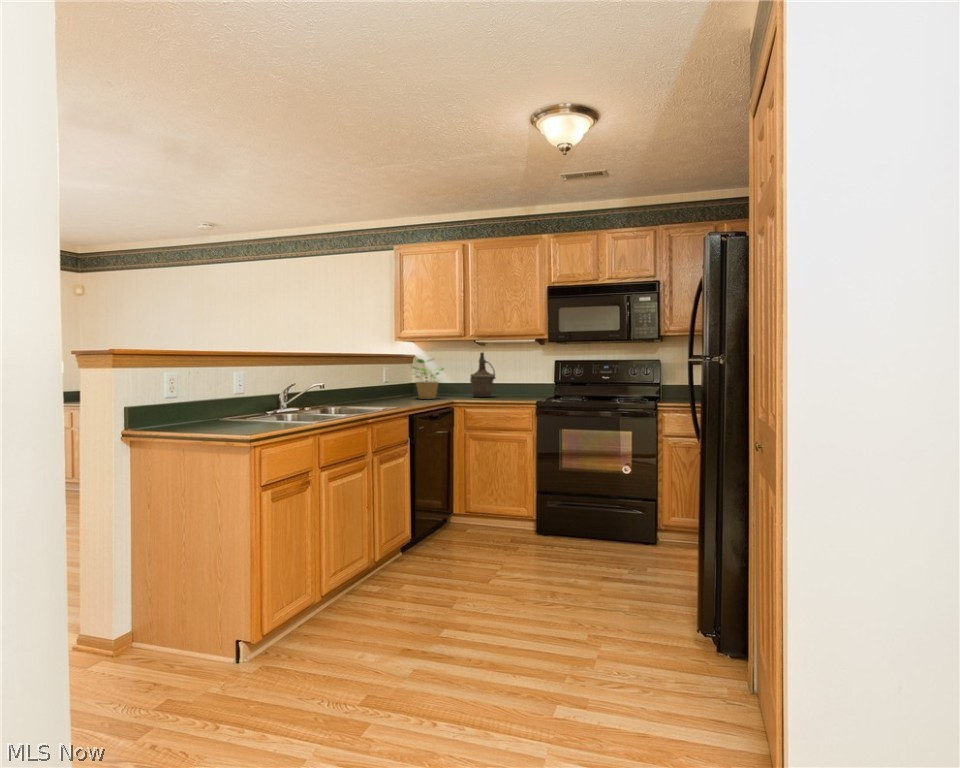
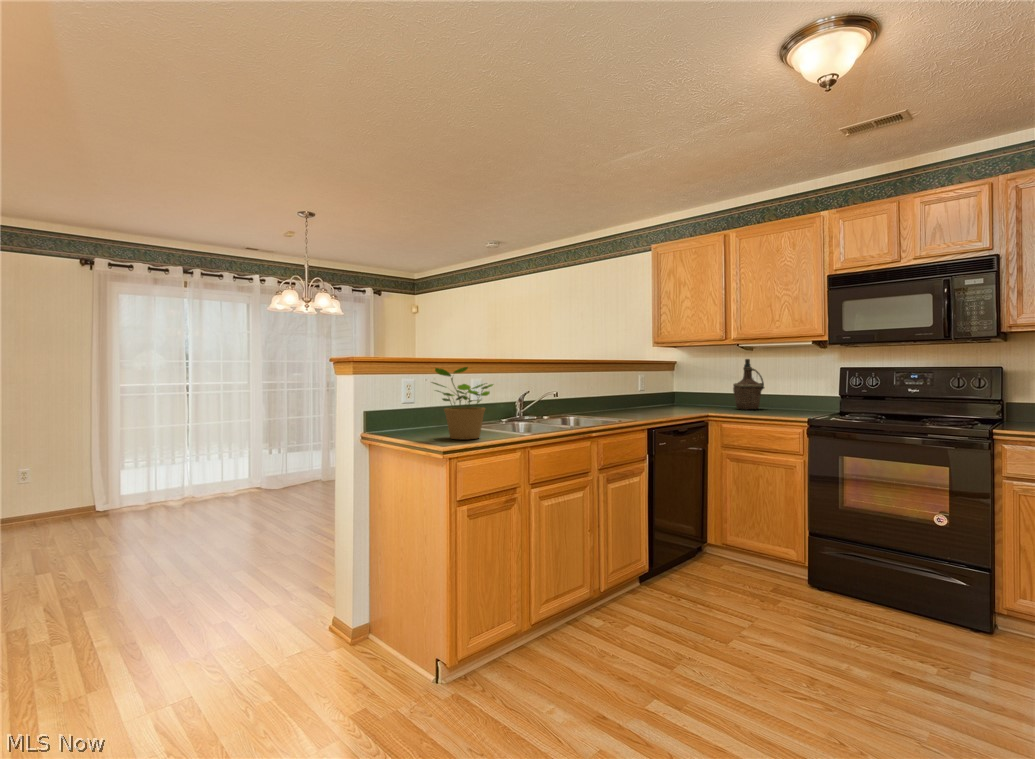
potted plant: present [413,359,443,399] -> present [432,367,493,439]

